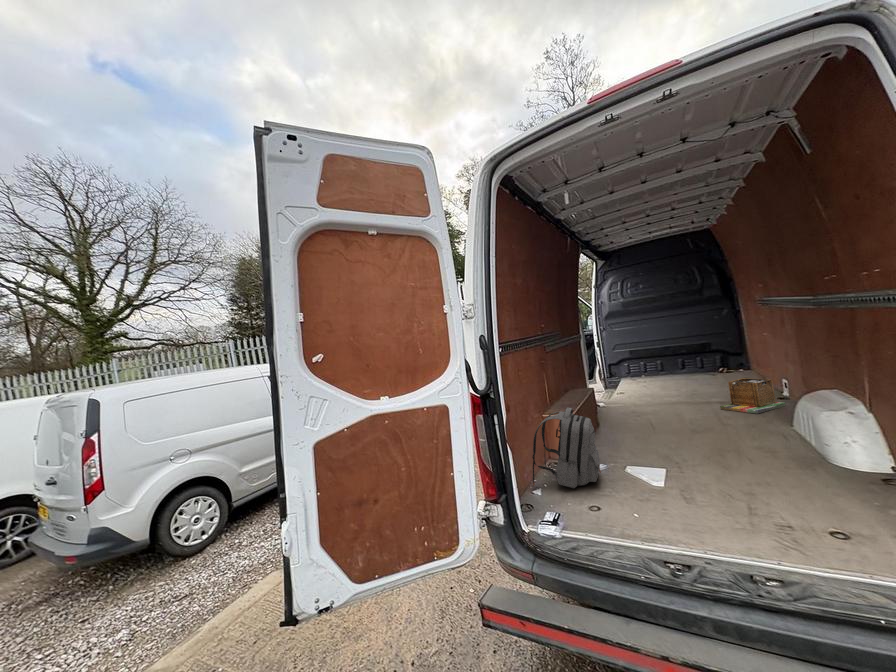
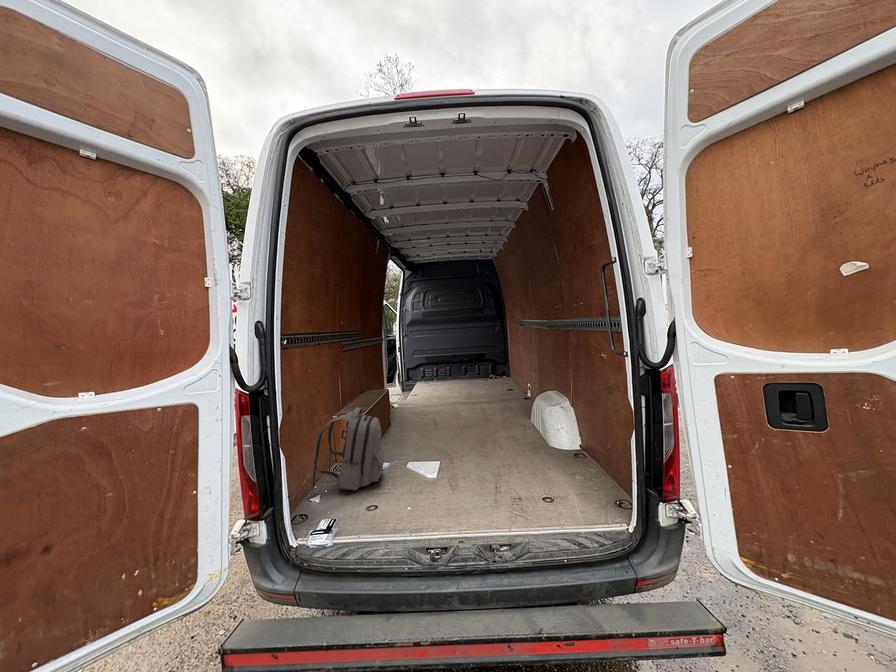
laundry basket: present [720,378,786,414] -> none [488,383,531,411]

